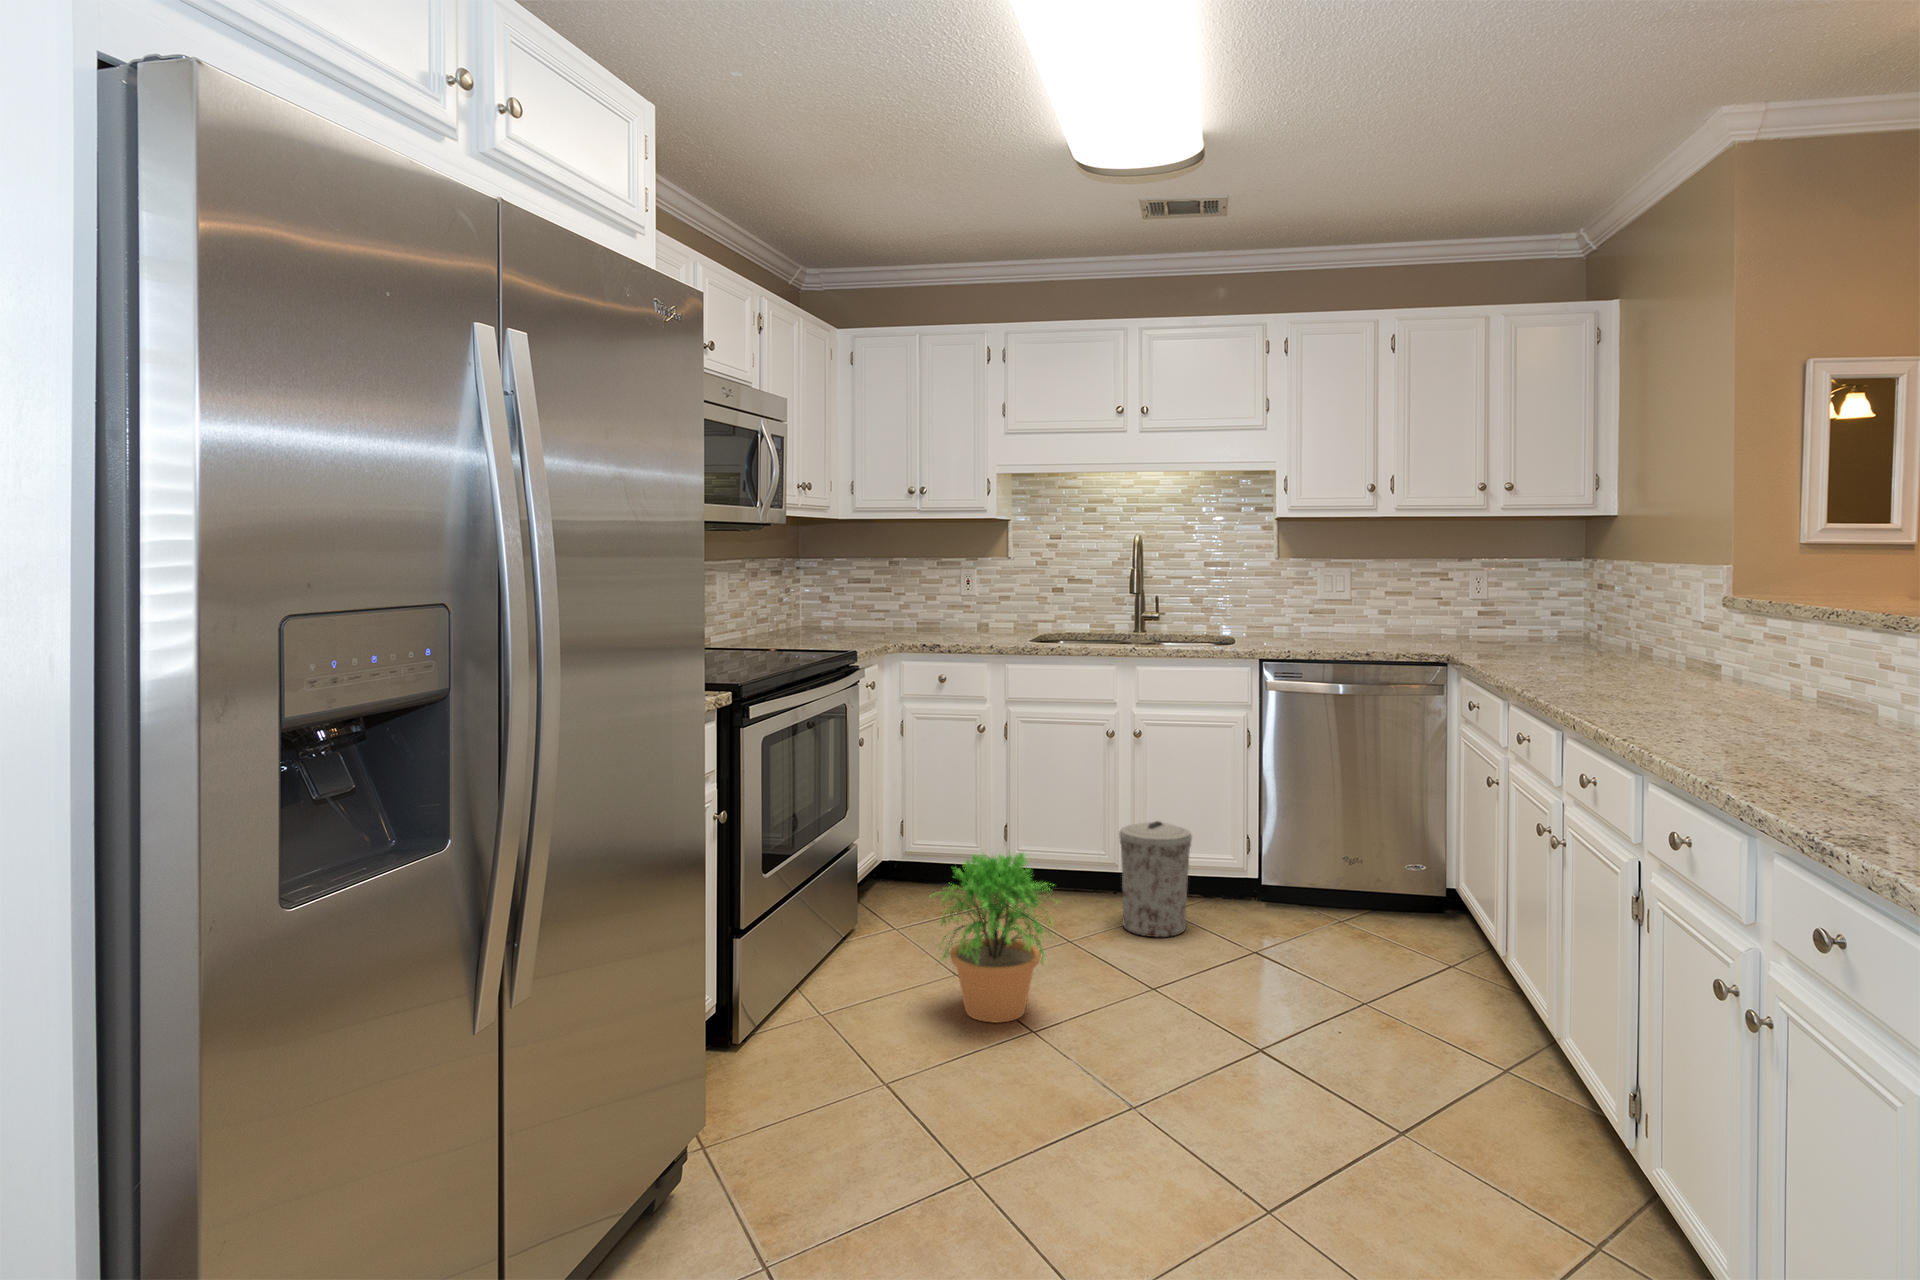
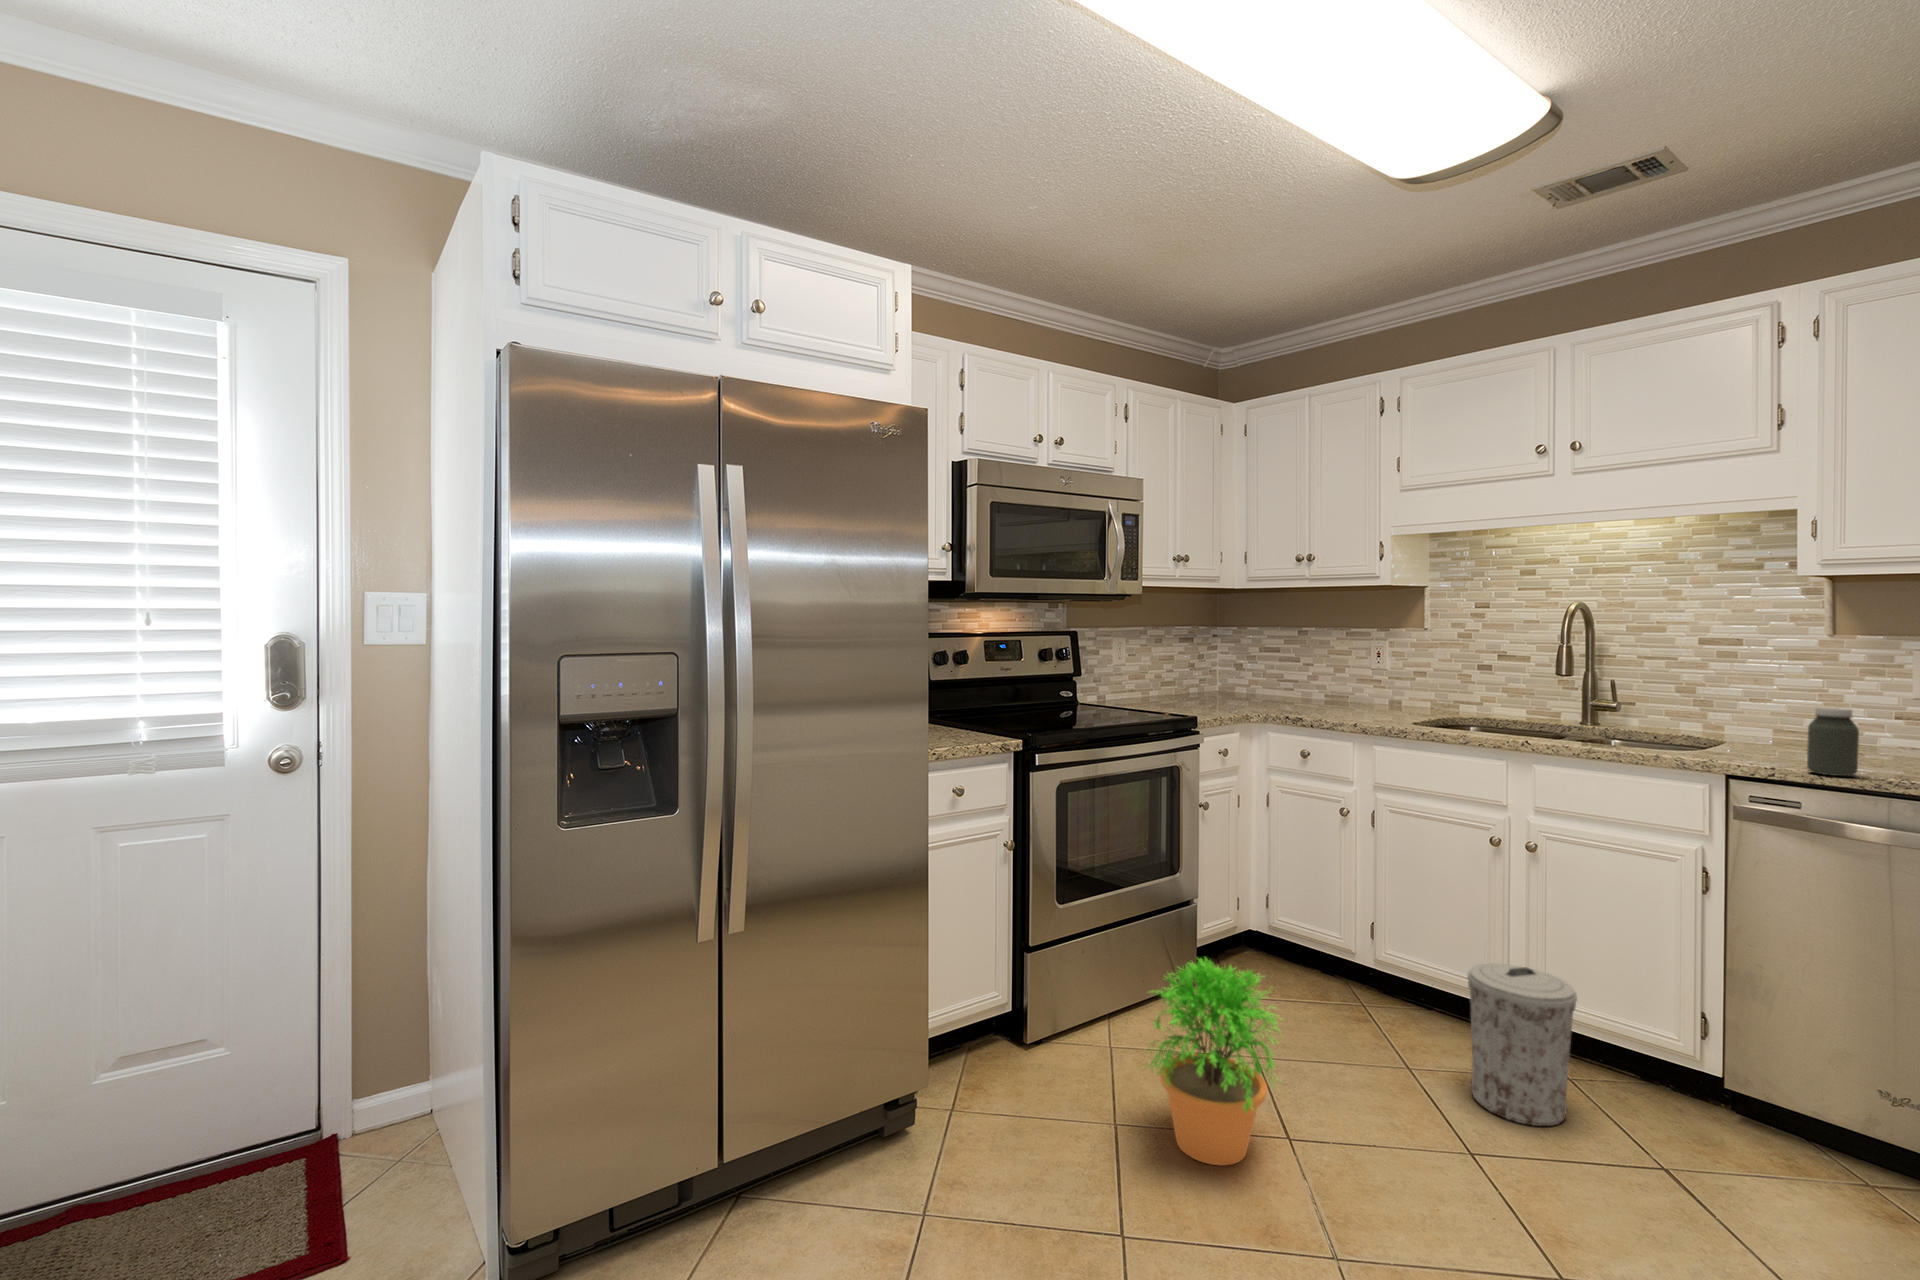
jar: none [1307,608,1333,653] -> present [1807,708,1859,776]

